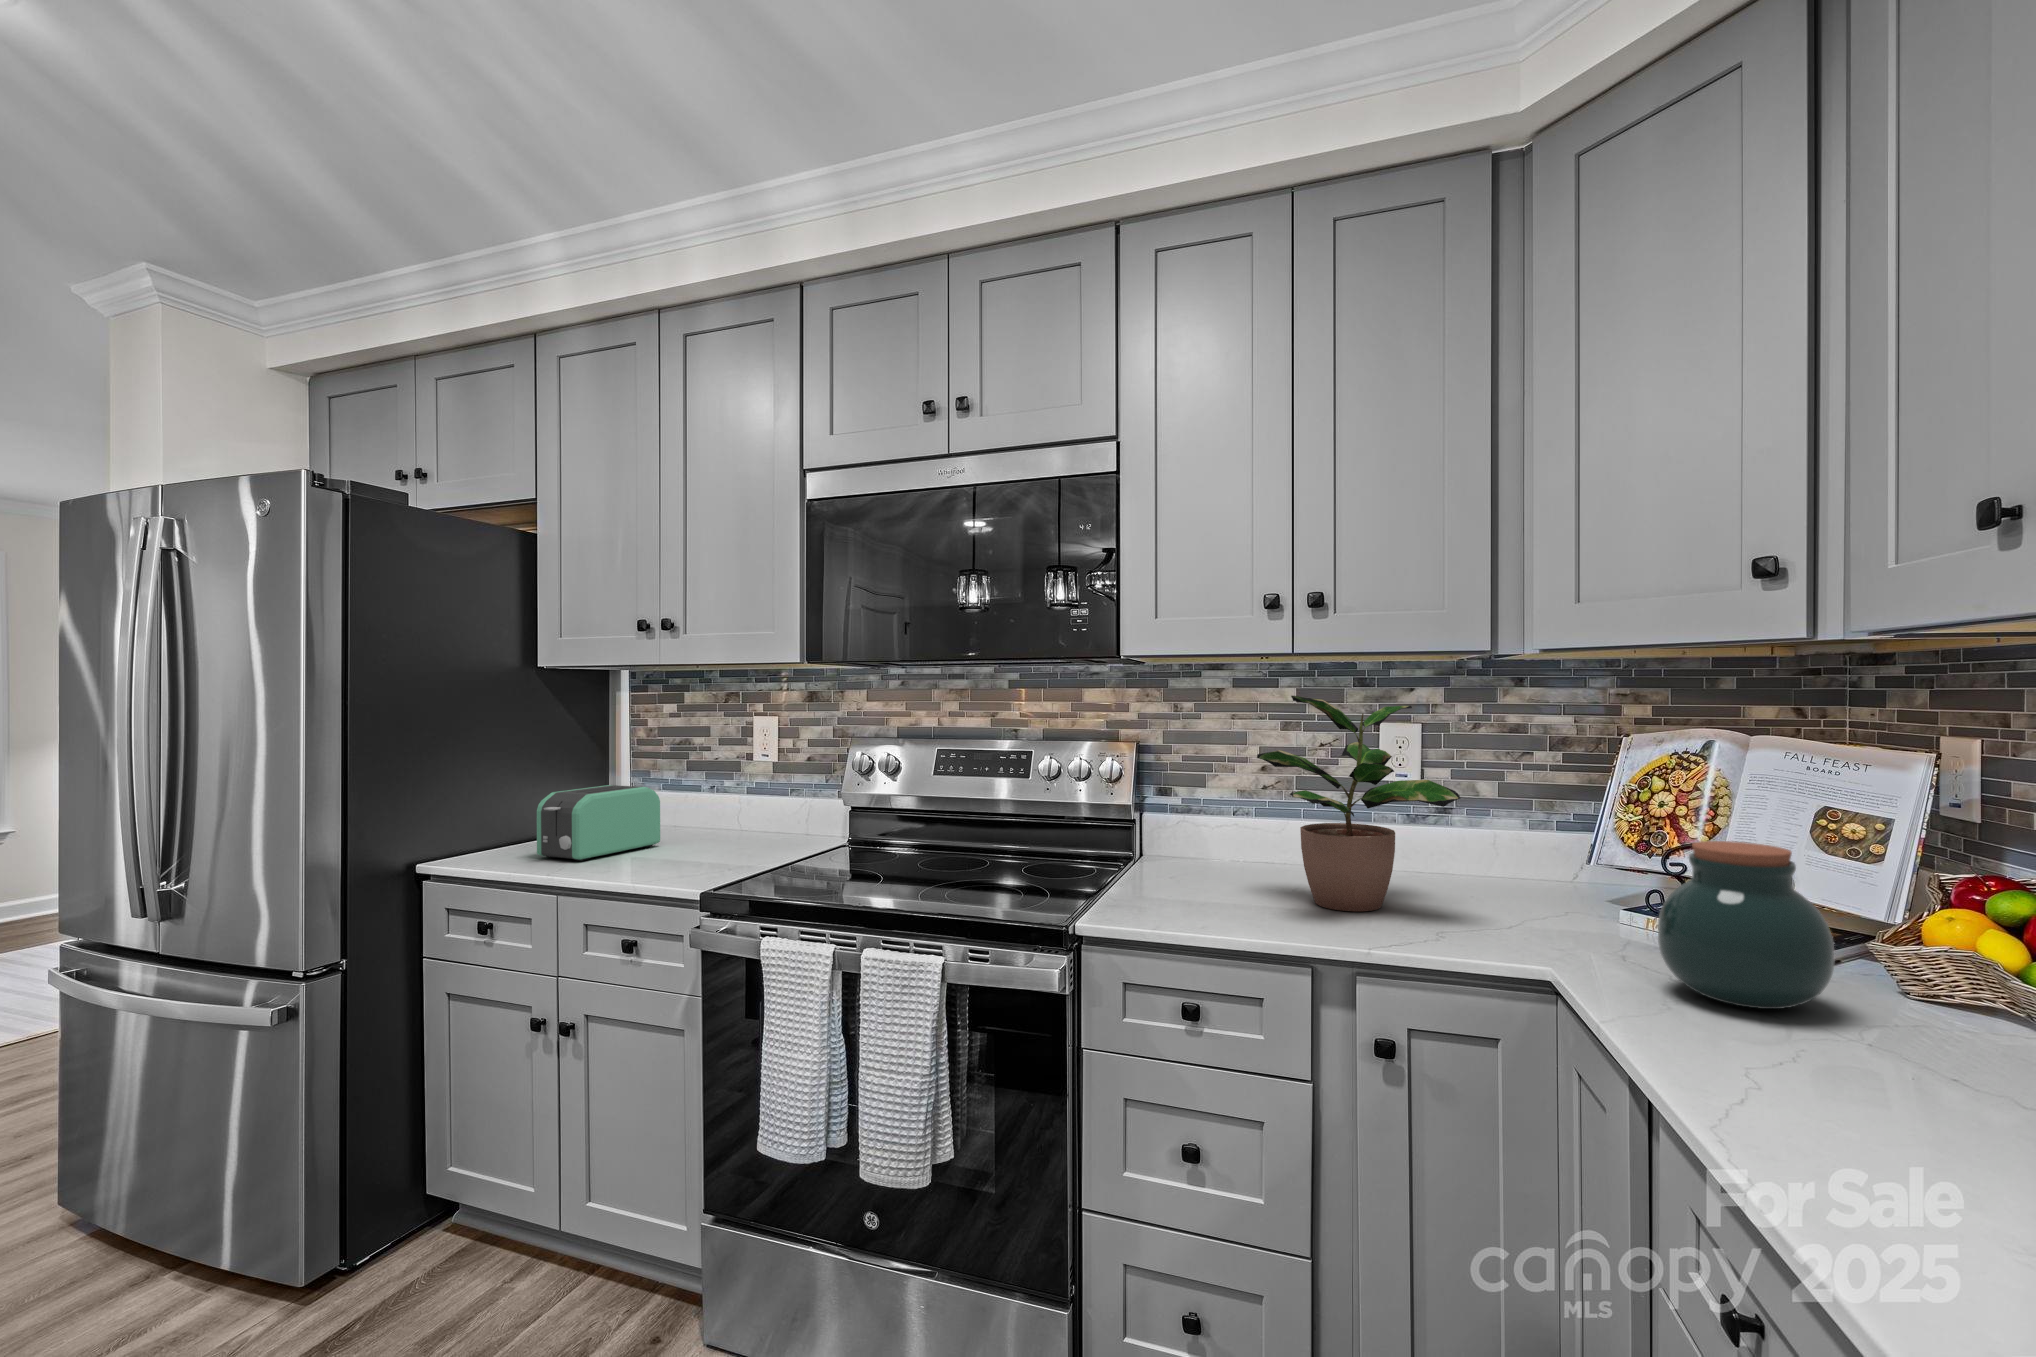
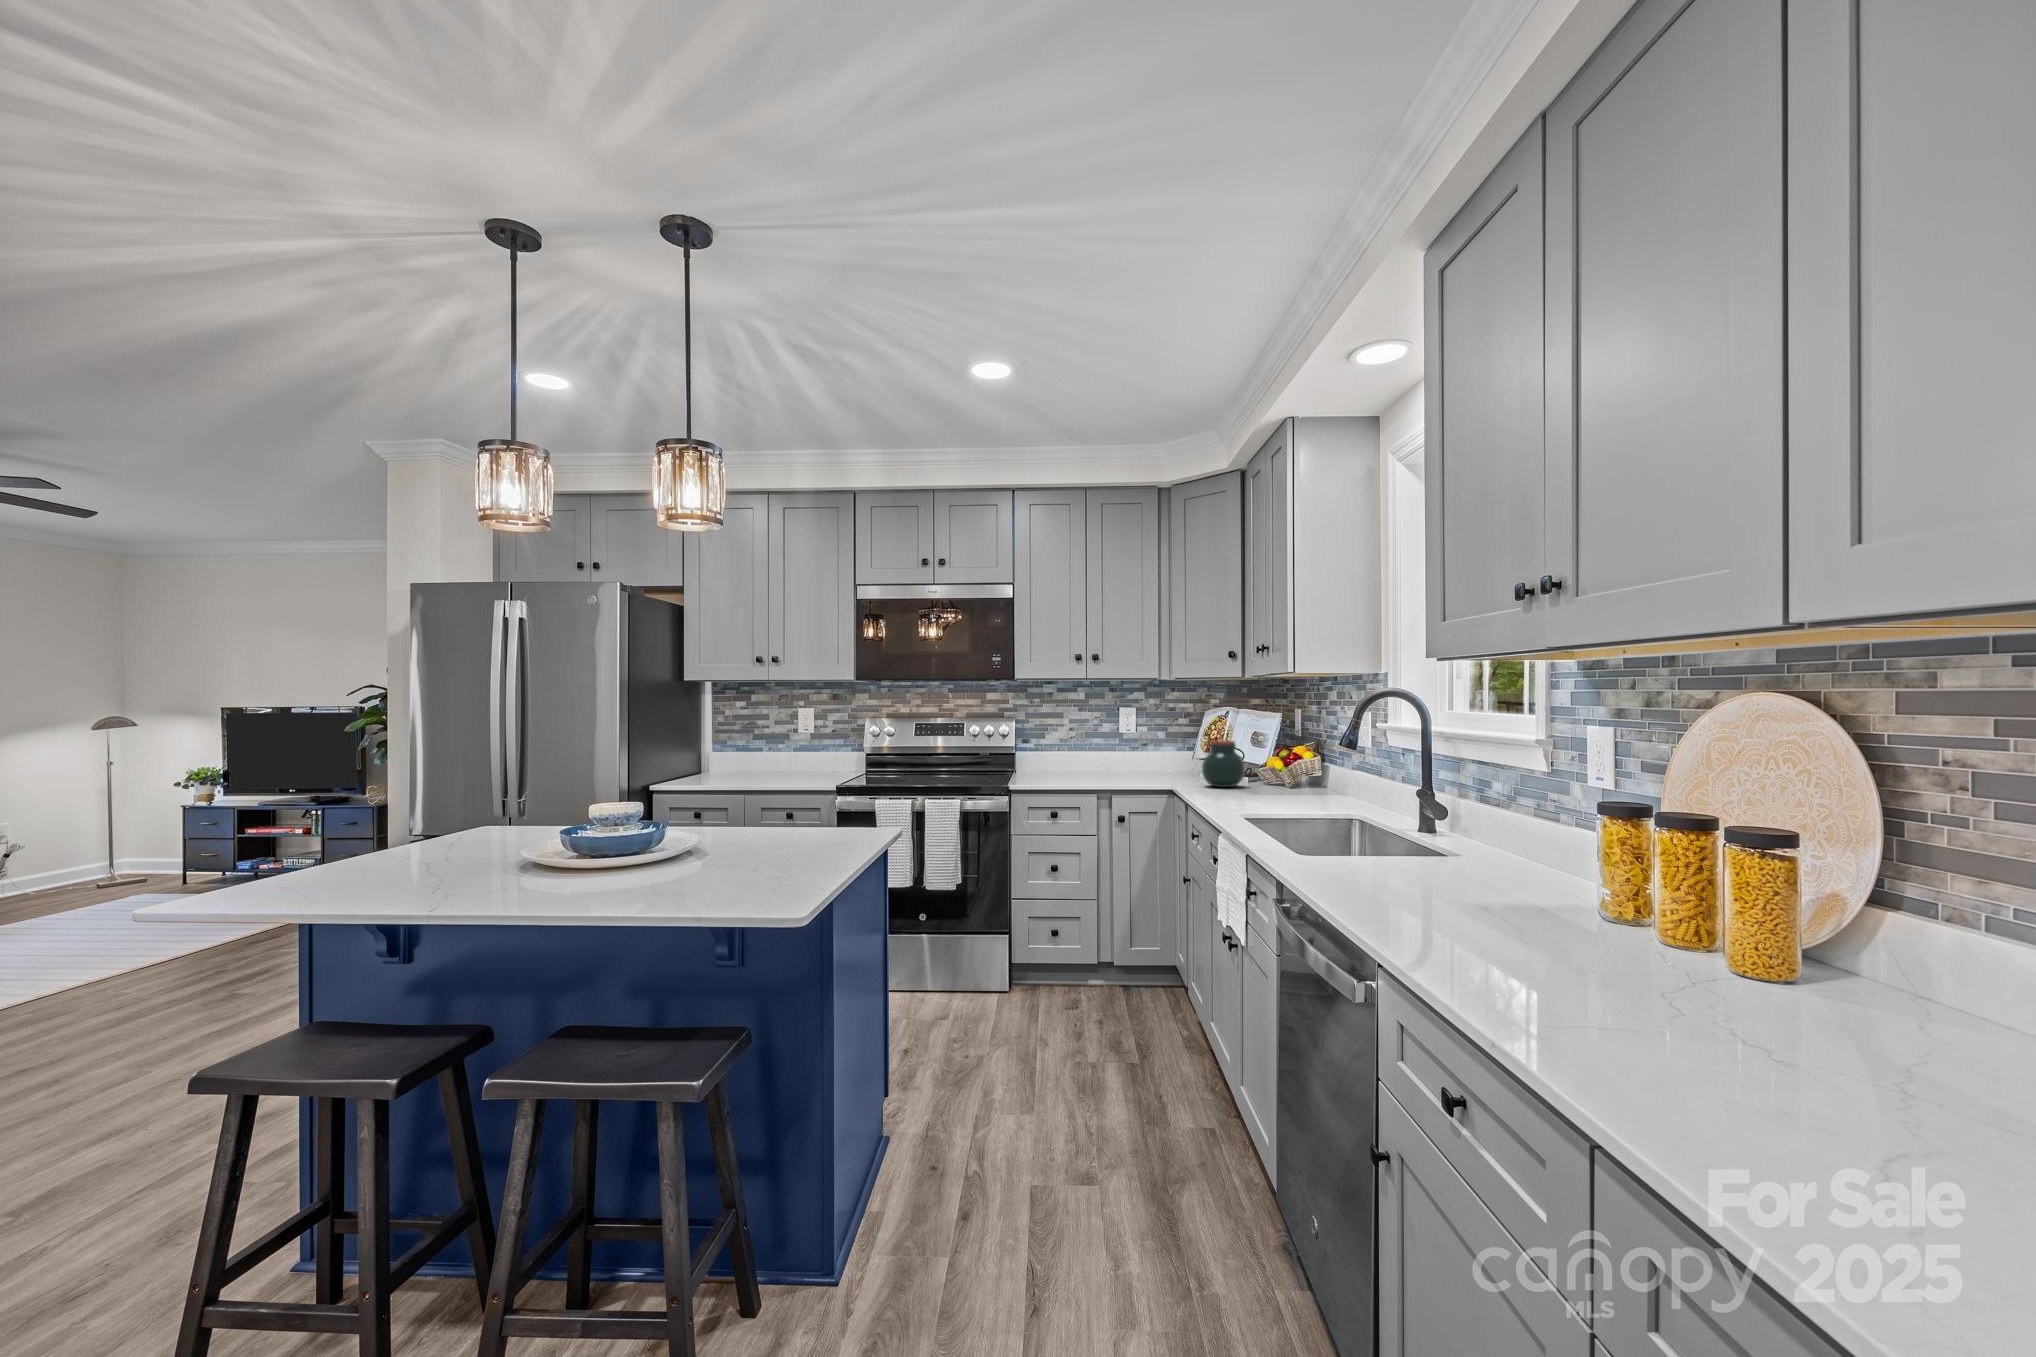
potted plant: present [1257,696,1460,911] -> none [1072,696,1149,779]
toaster: present [537,785,660,861] -> none [713,745,764,781]

